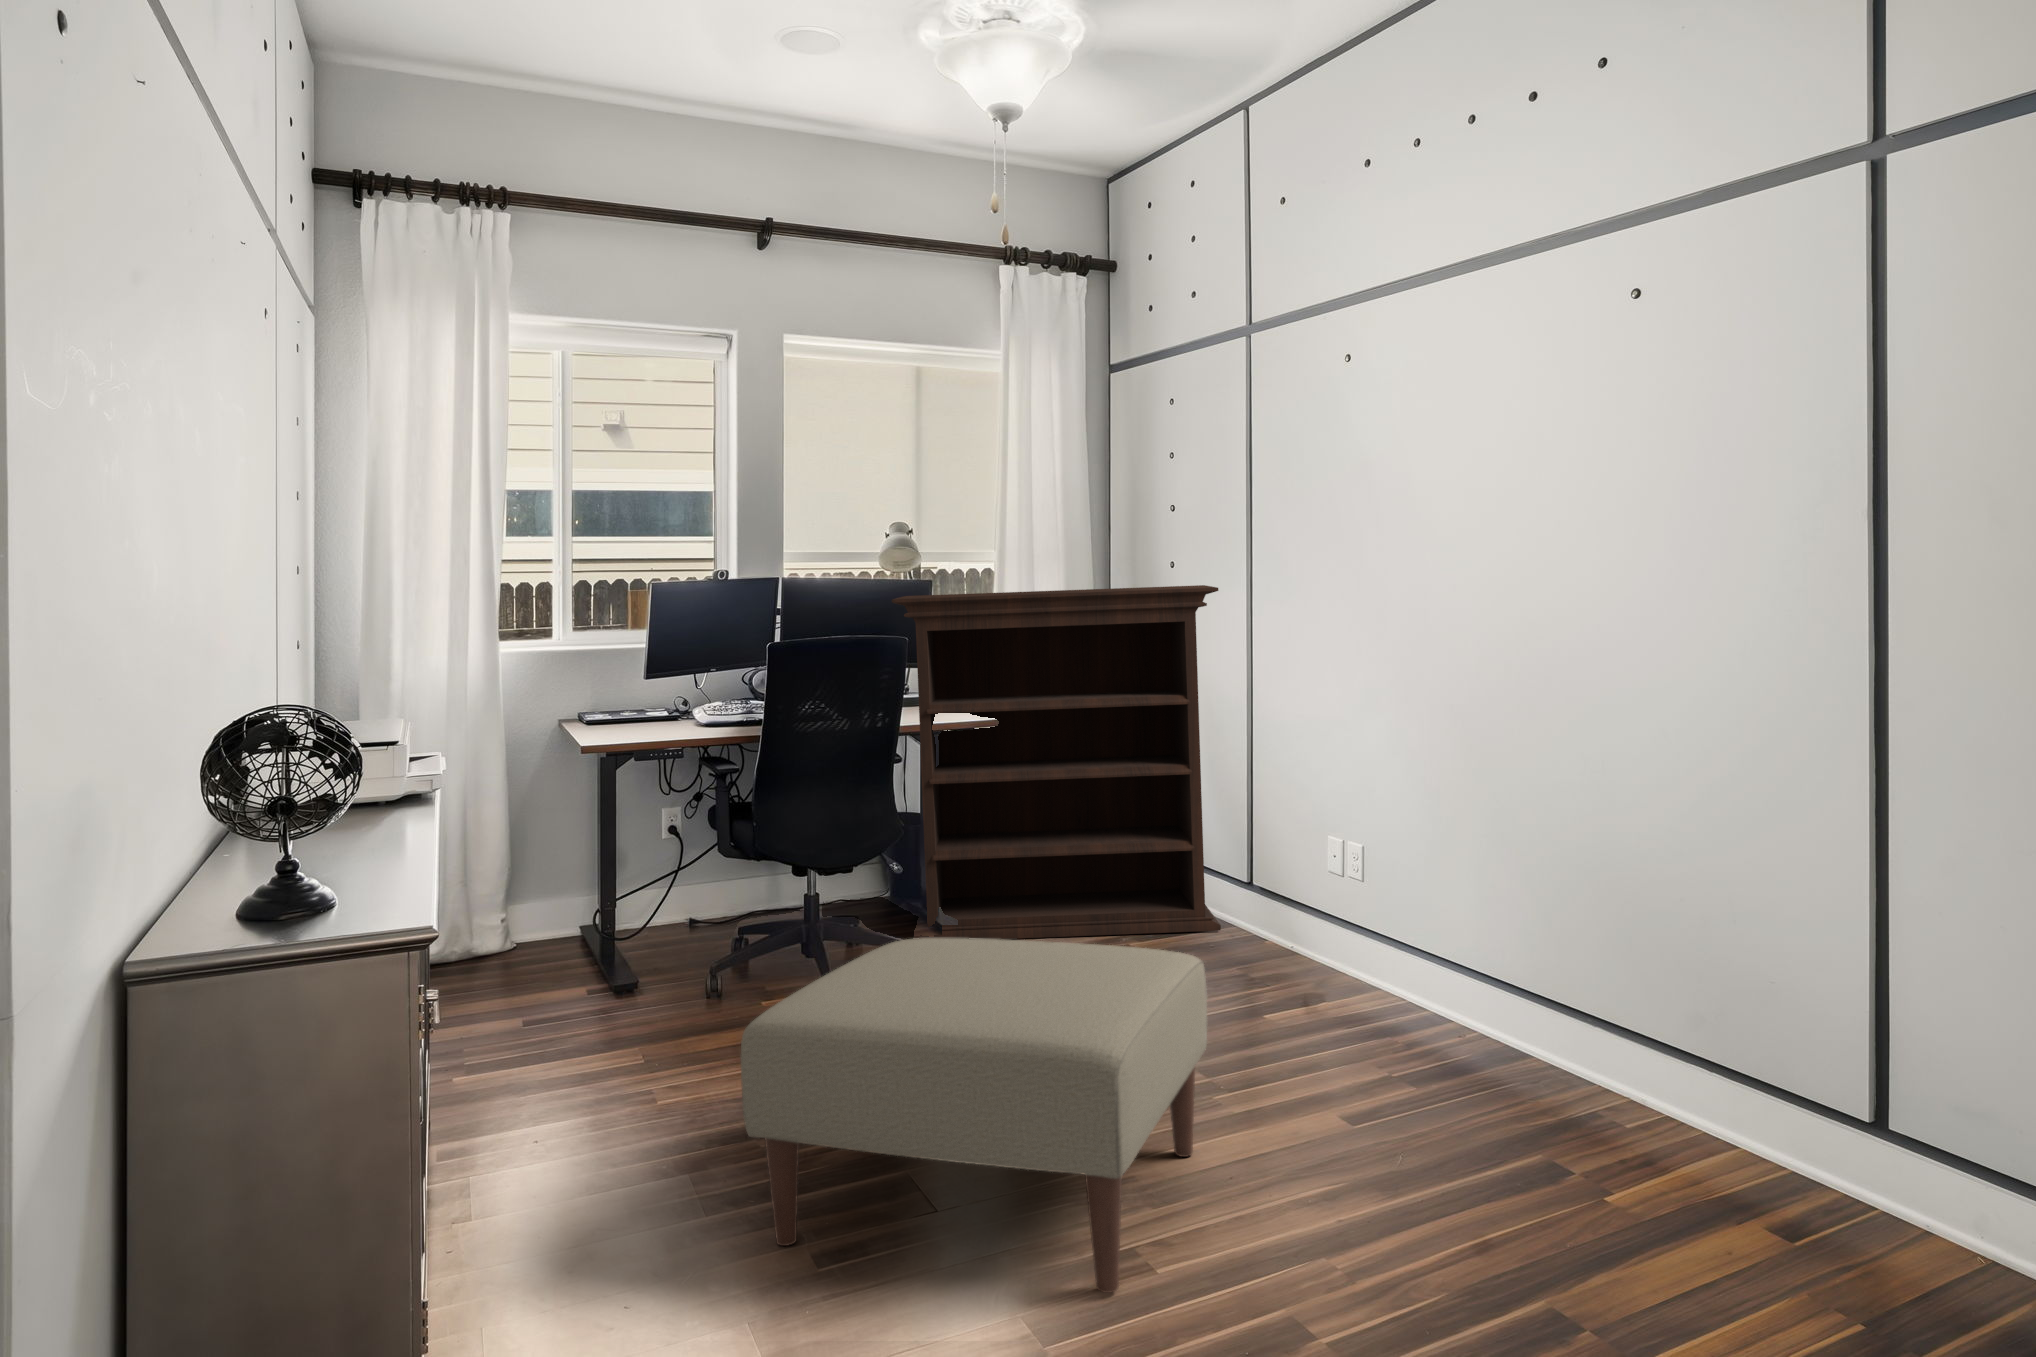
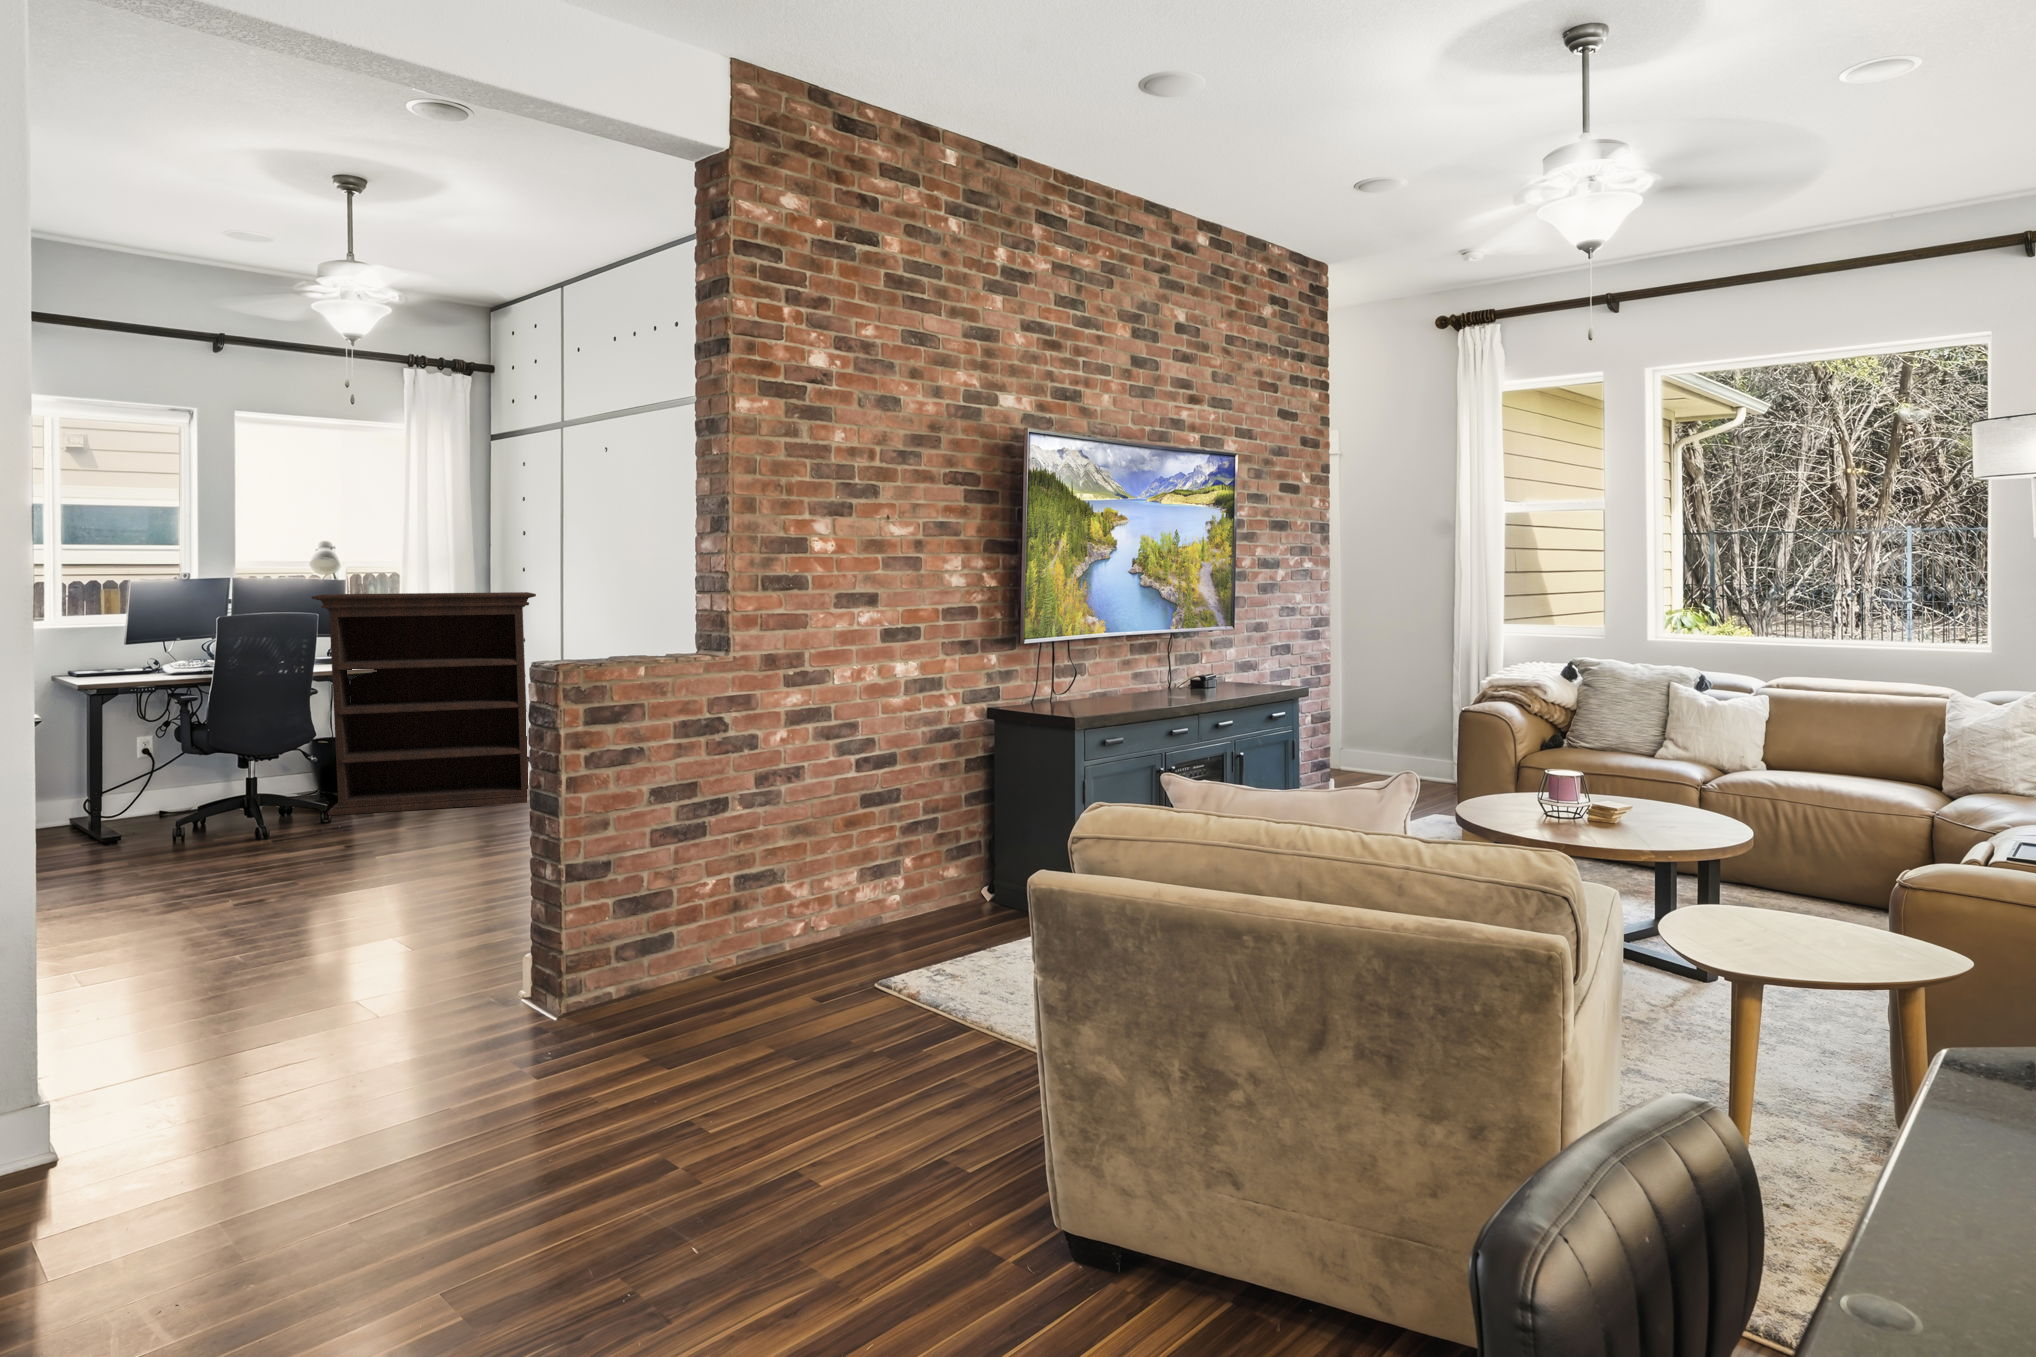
ottoman: present [741,938,1207,1293] -> none [194,784,456,917]

